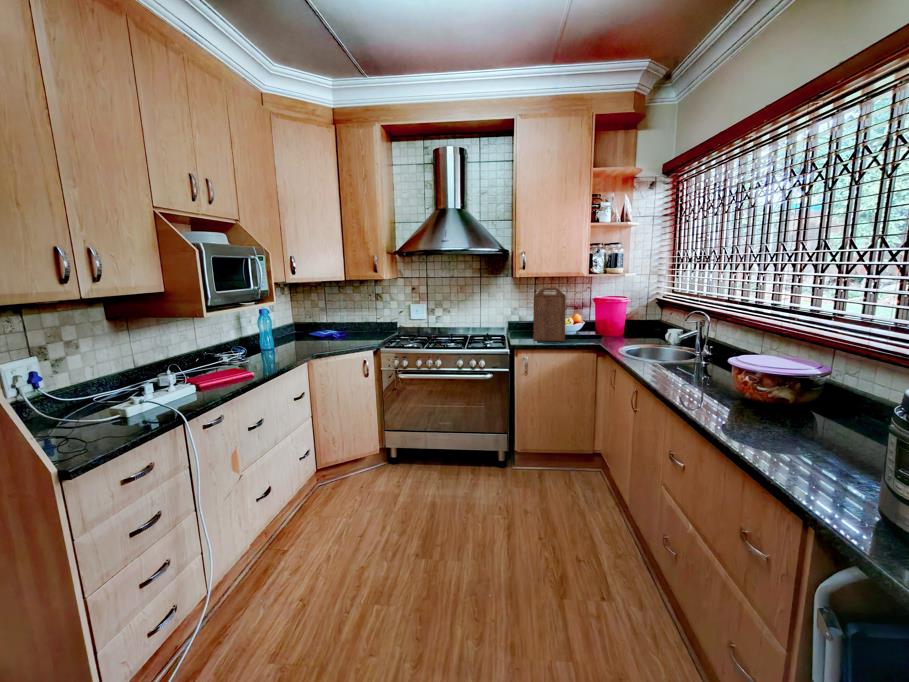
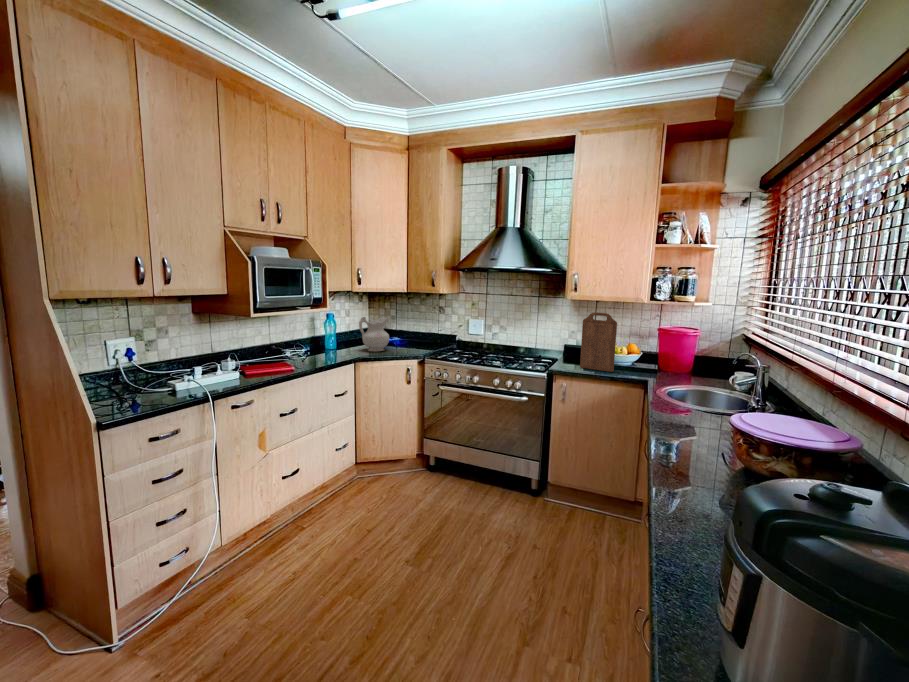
ceramic pitcher: none [298,309,333,348] -> present [359,317,389,352]

